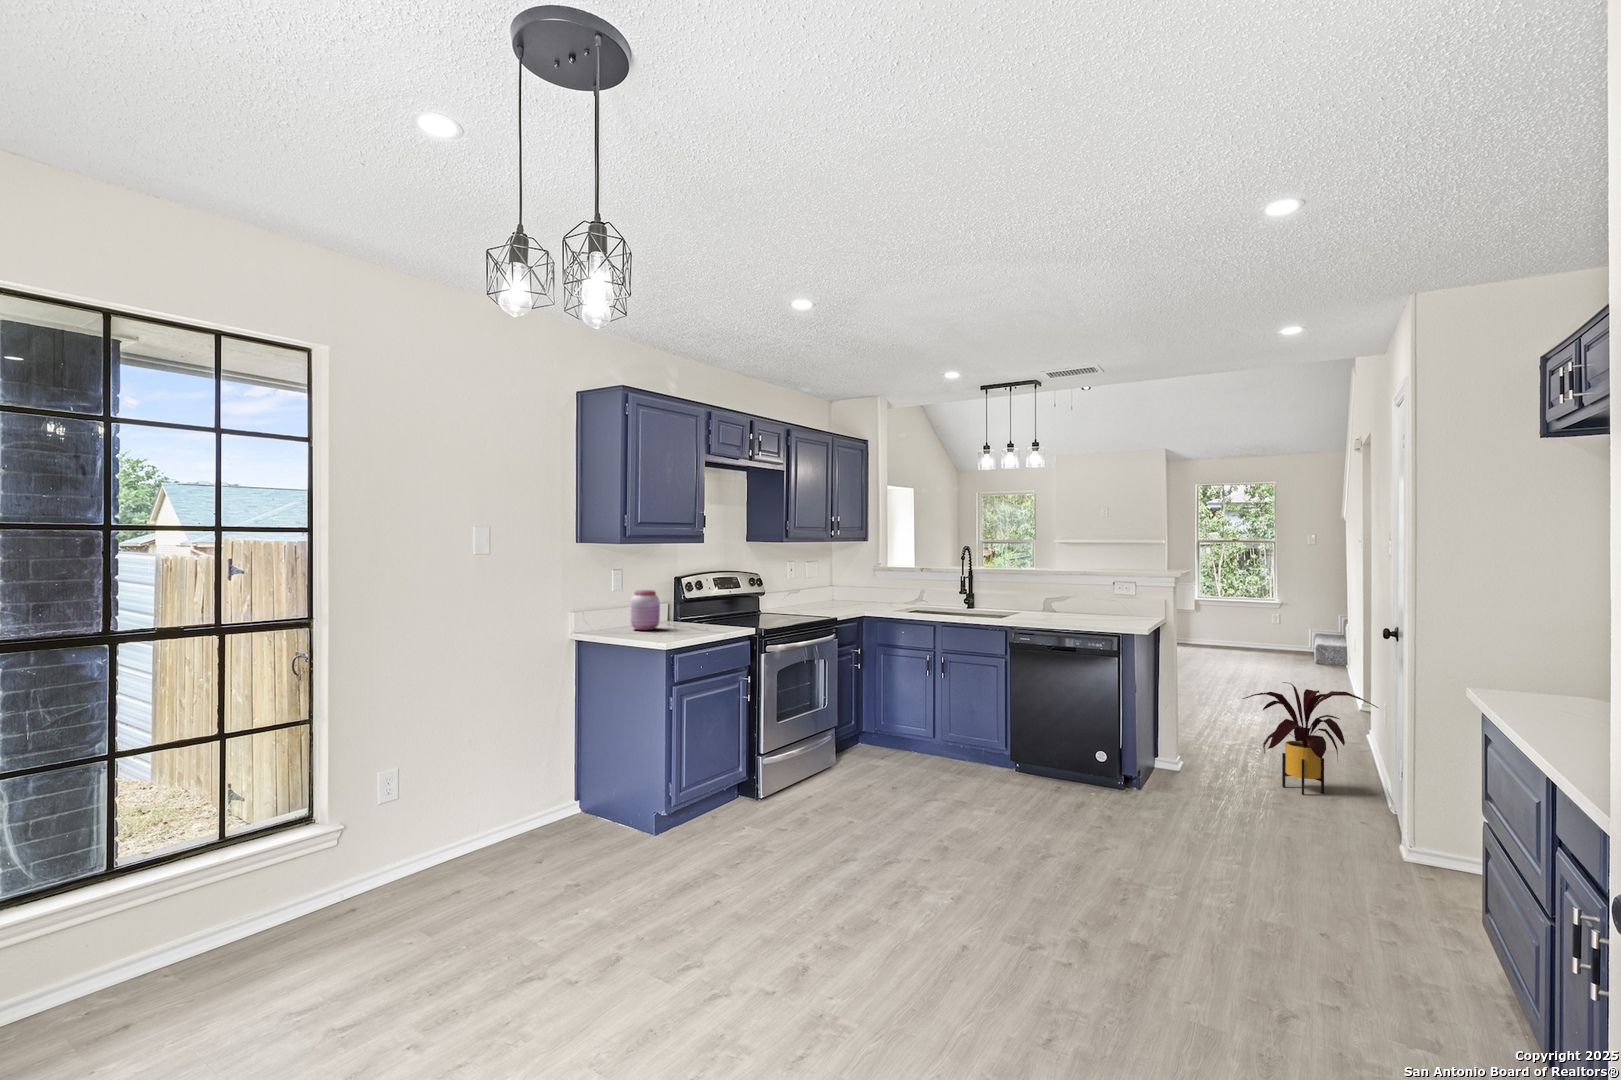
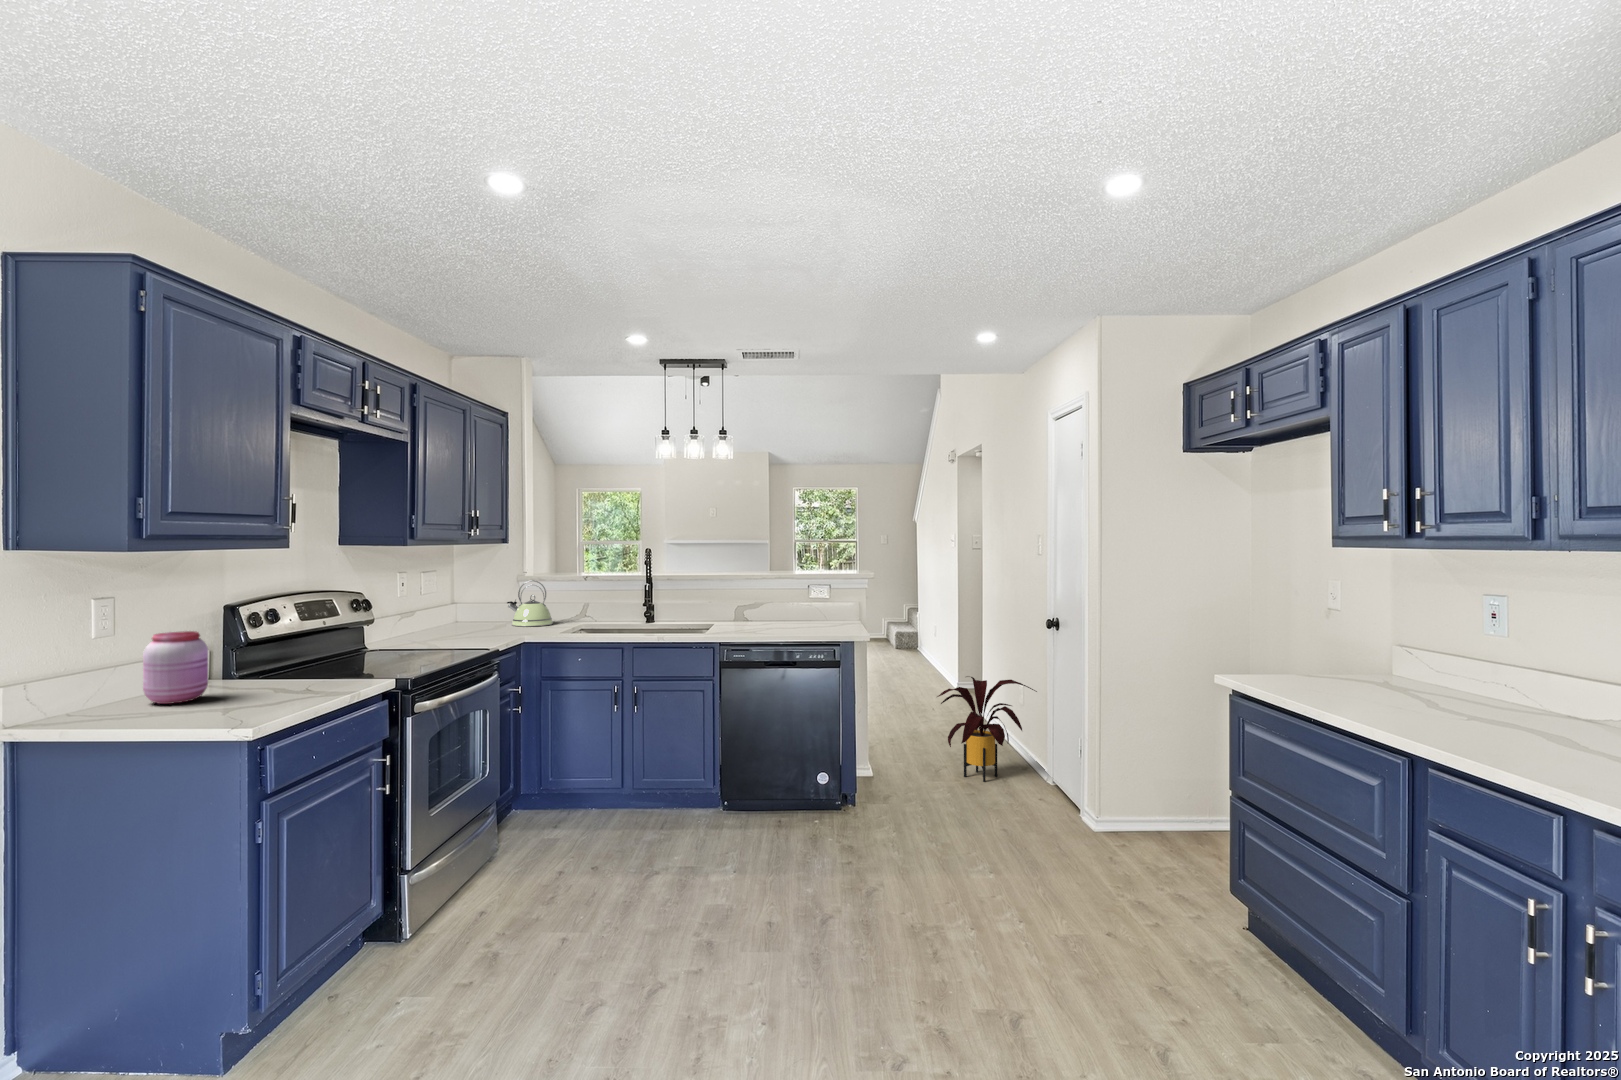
kettle: none [865,571,898,606] -> present [507,580,553,626]

